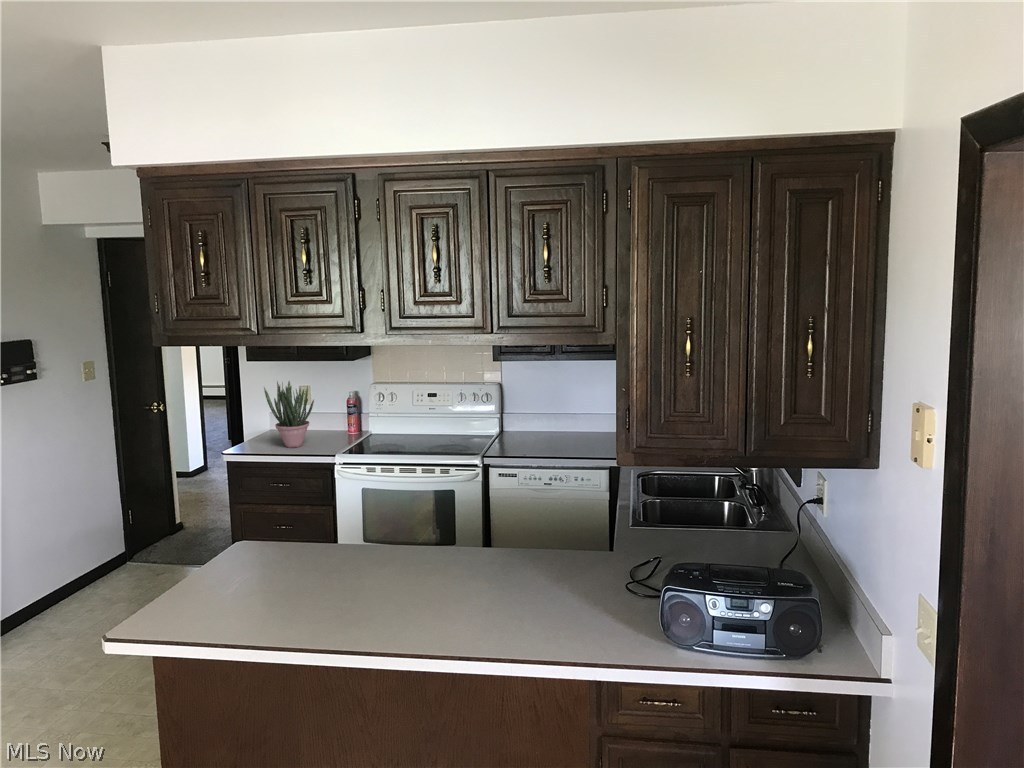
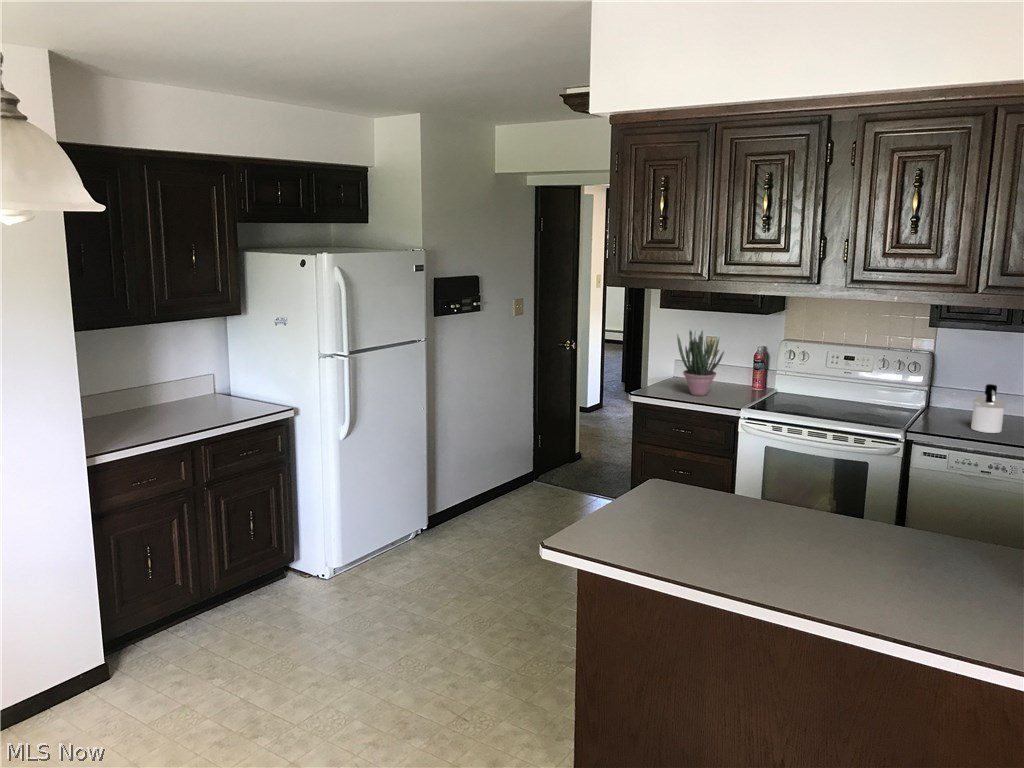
soap dispenser: none [532,406,558,449] -> present [971,384,1006,433]

